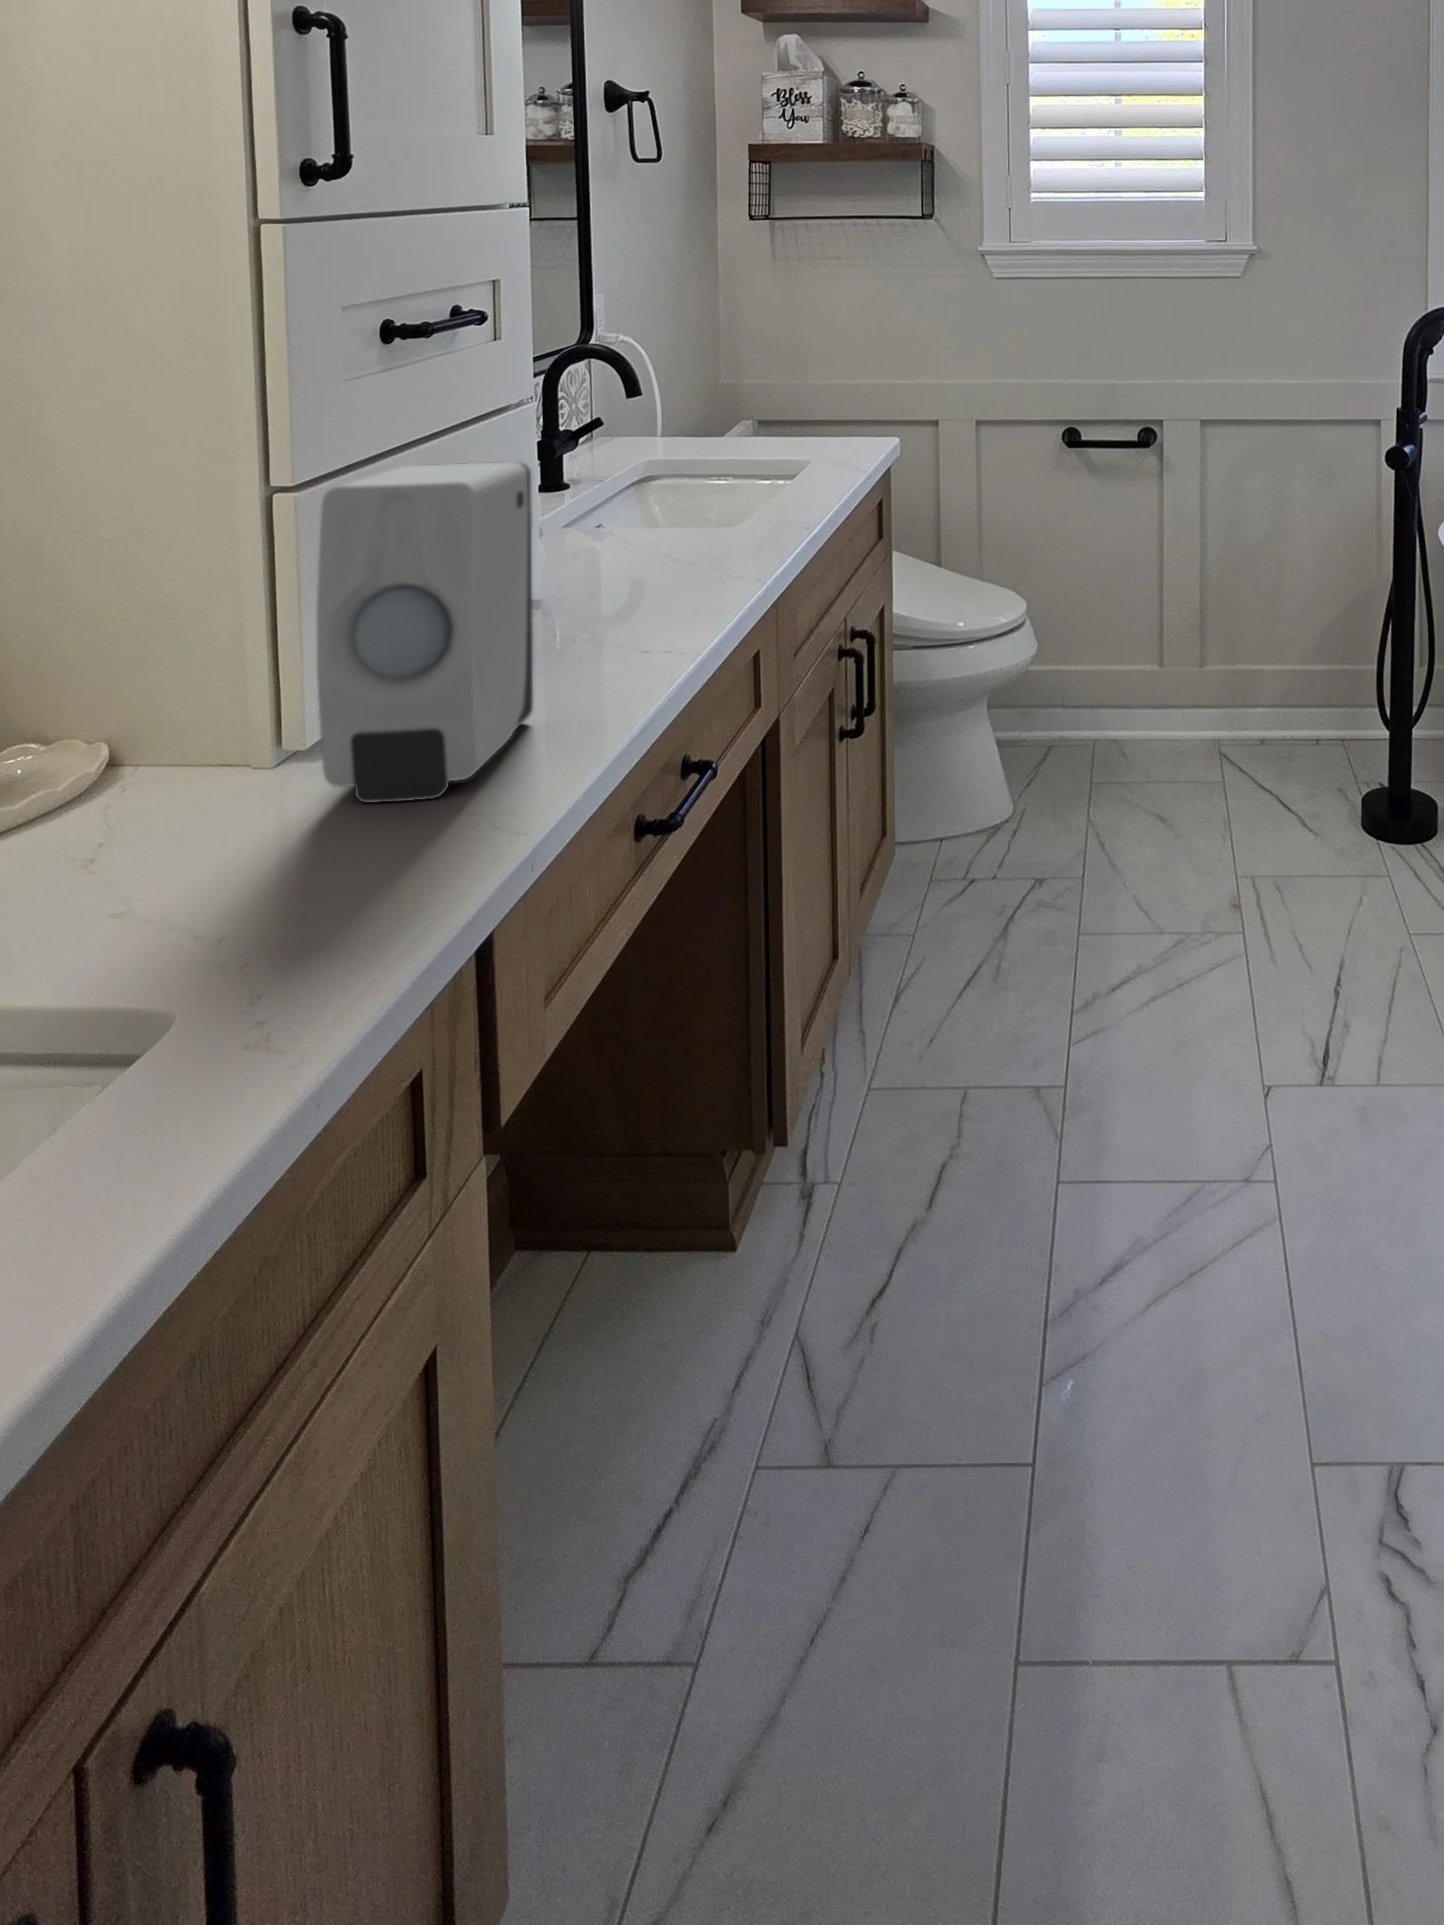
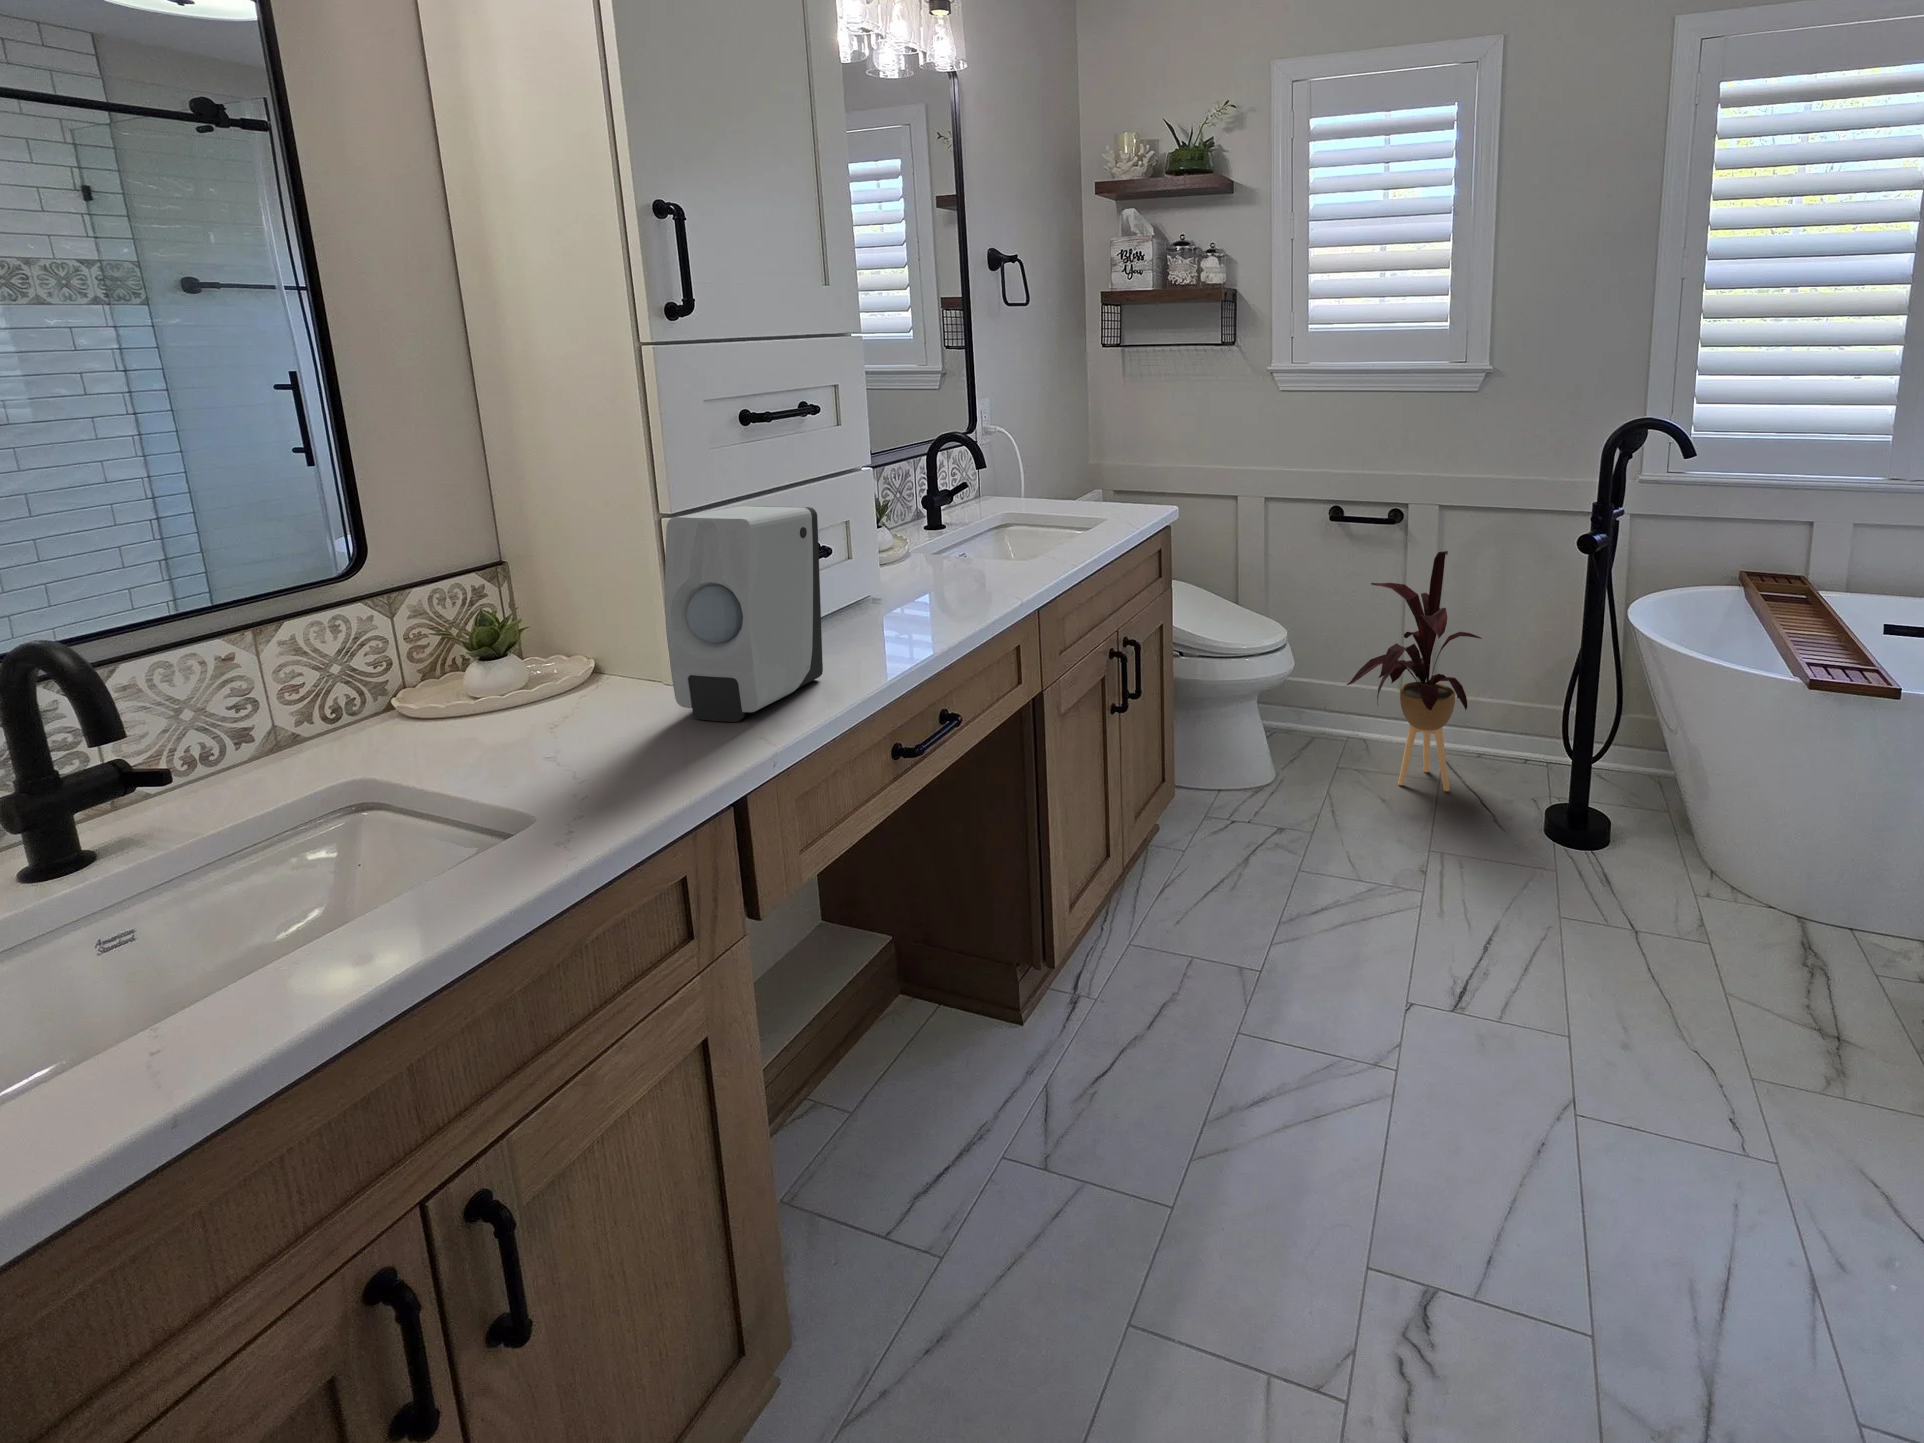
house plant: none [1109,479,1274,798] -> present [1347,551,1482,791]

